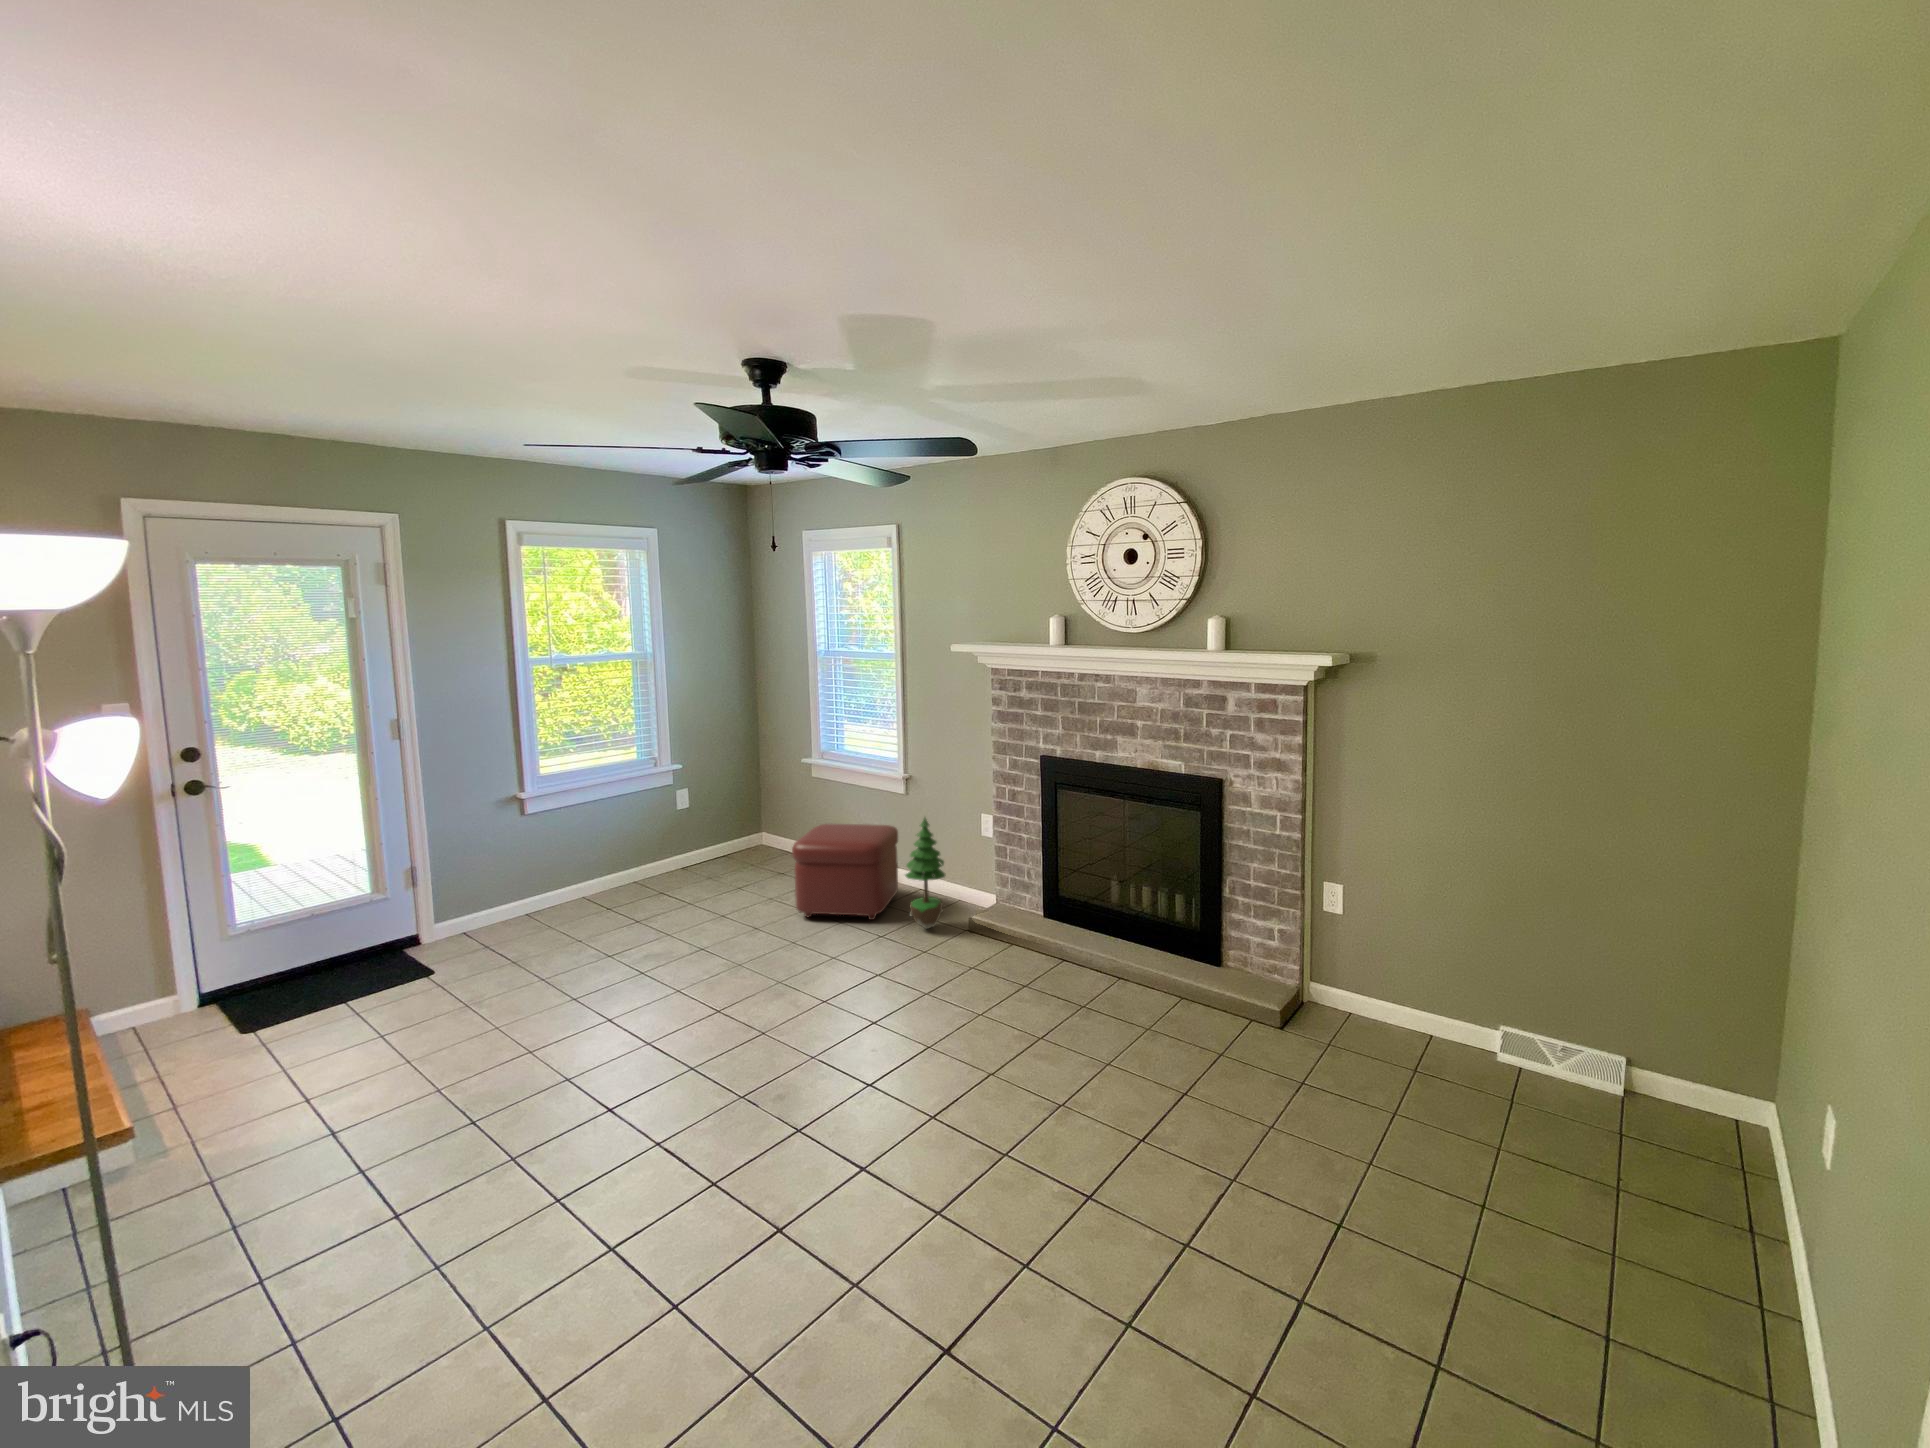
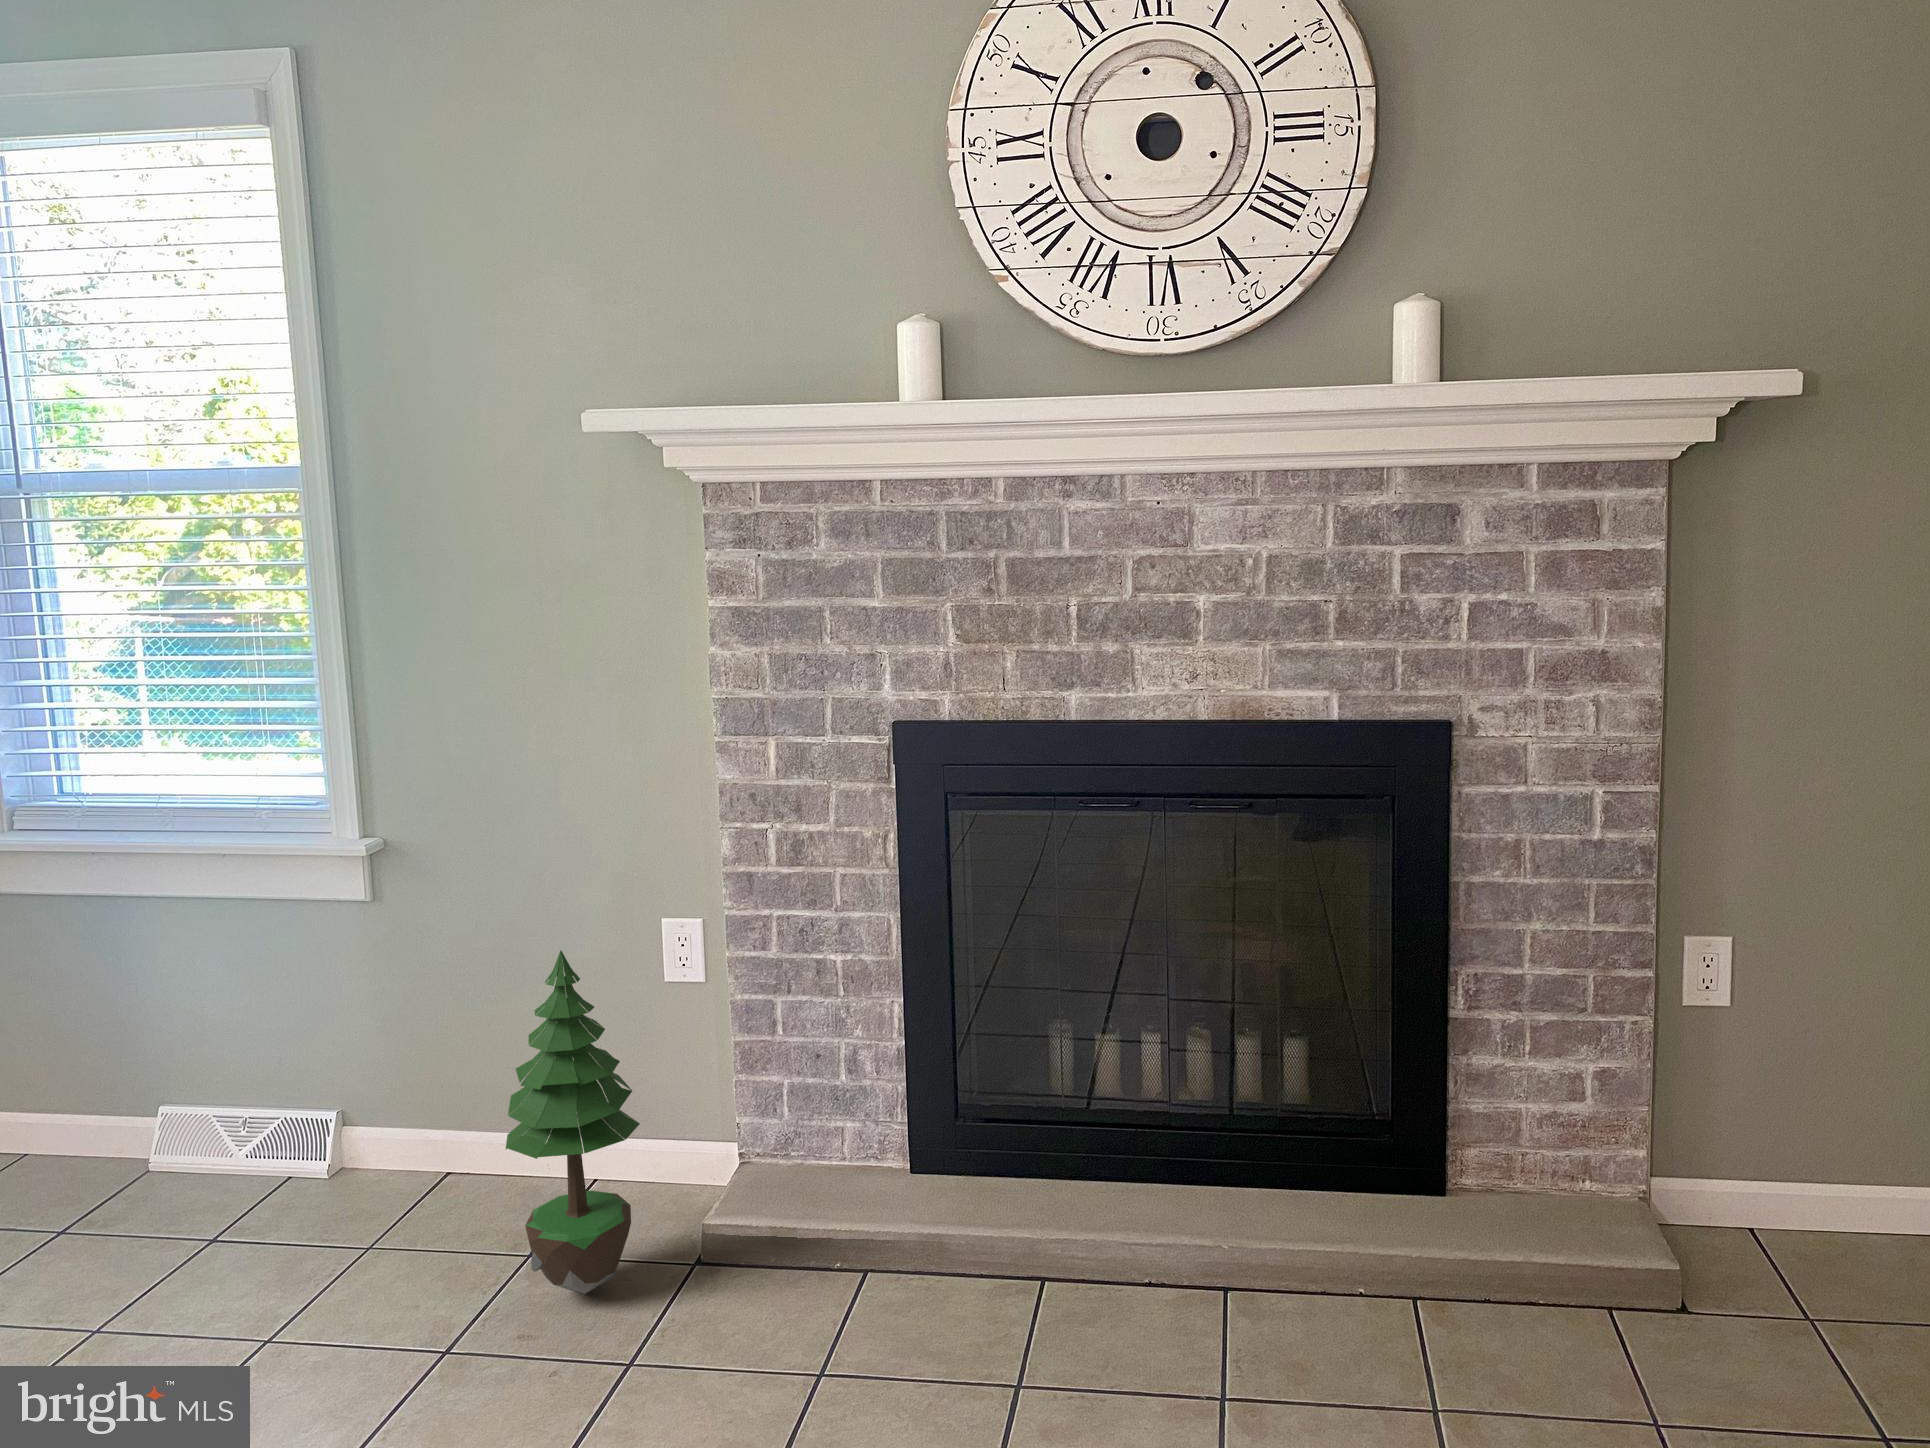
ottoman: present [792,823,898,920] -> none [43,1001,412,1370]

